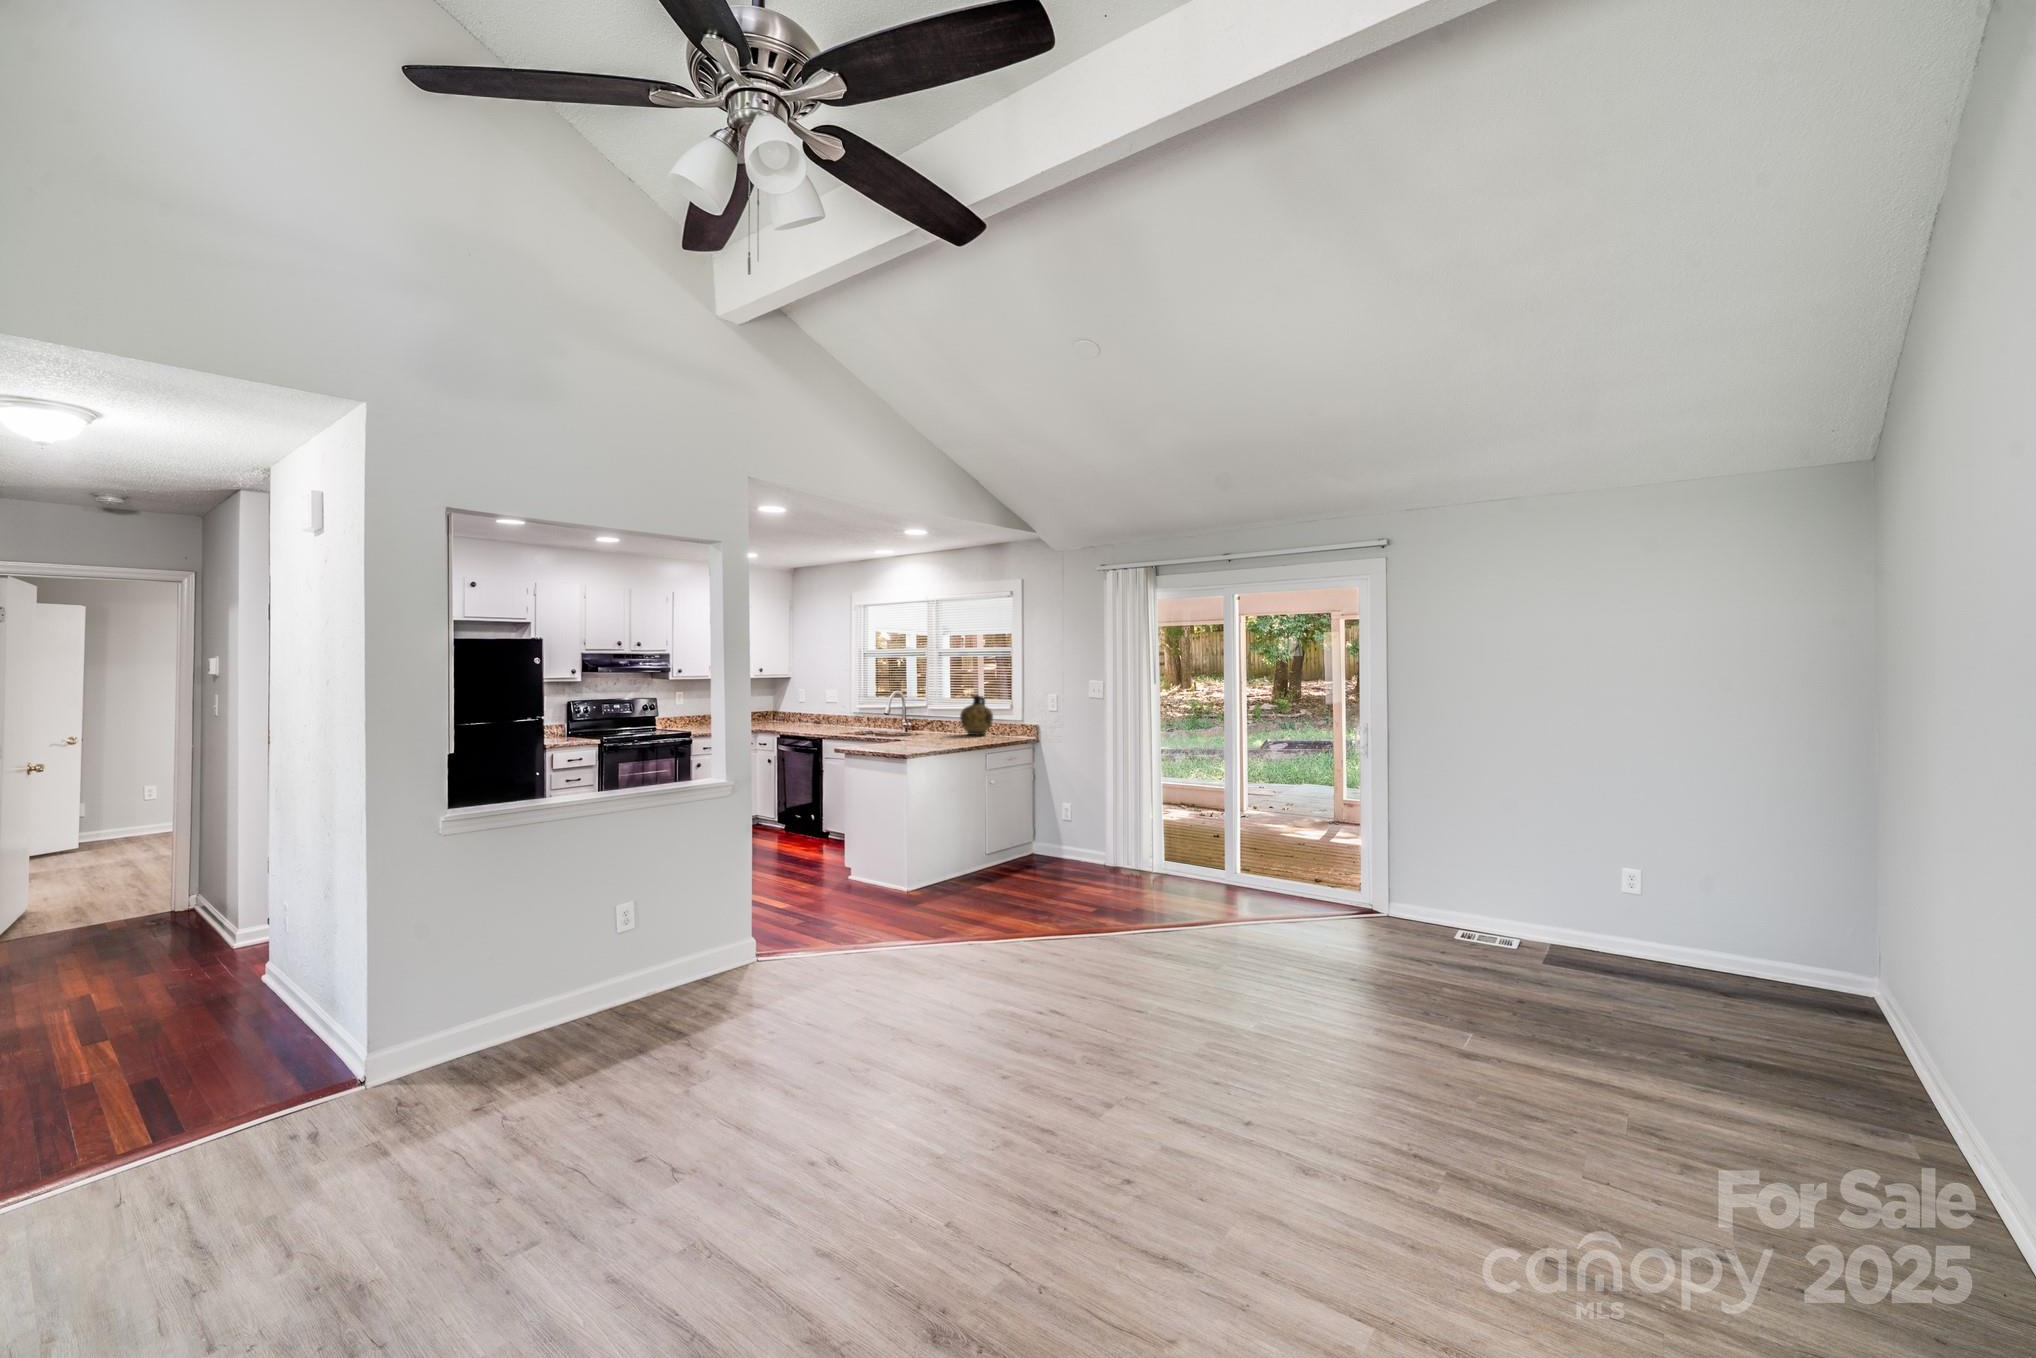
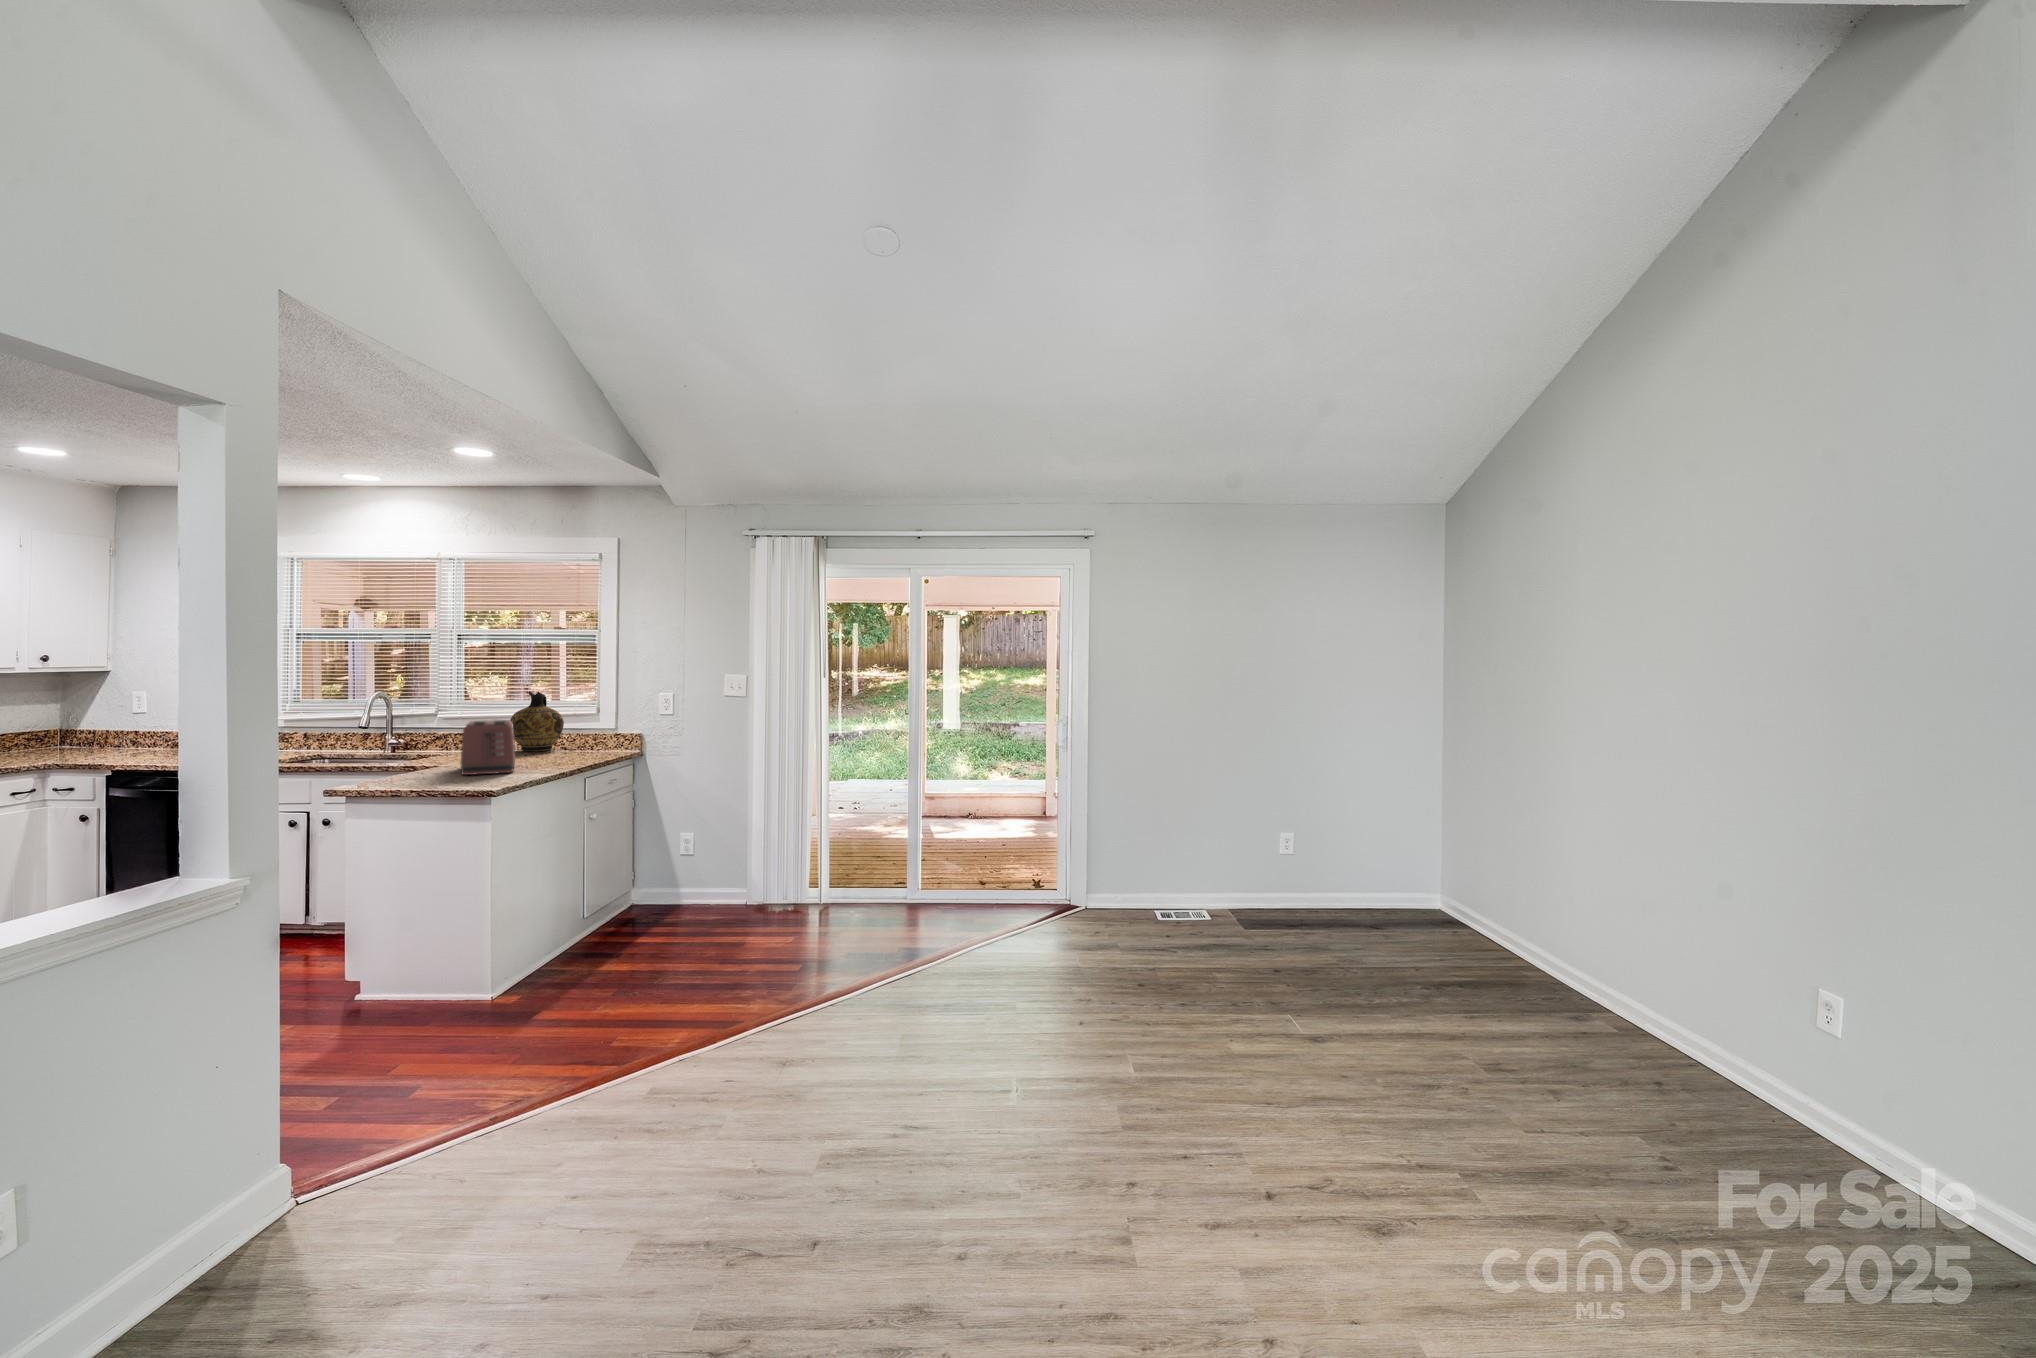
toaster: none [909,711,949,746] -> present [460,720,515,775]

